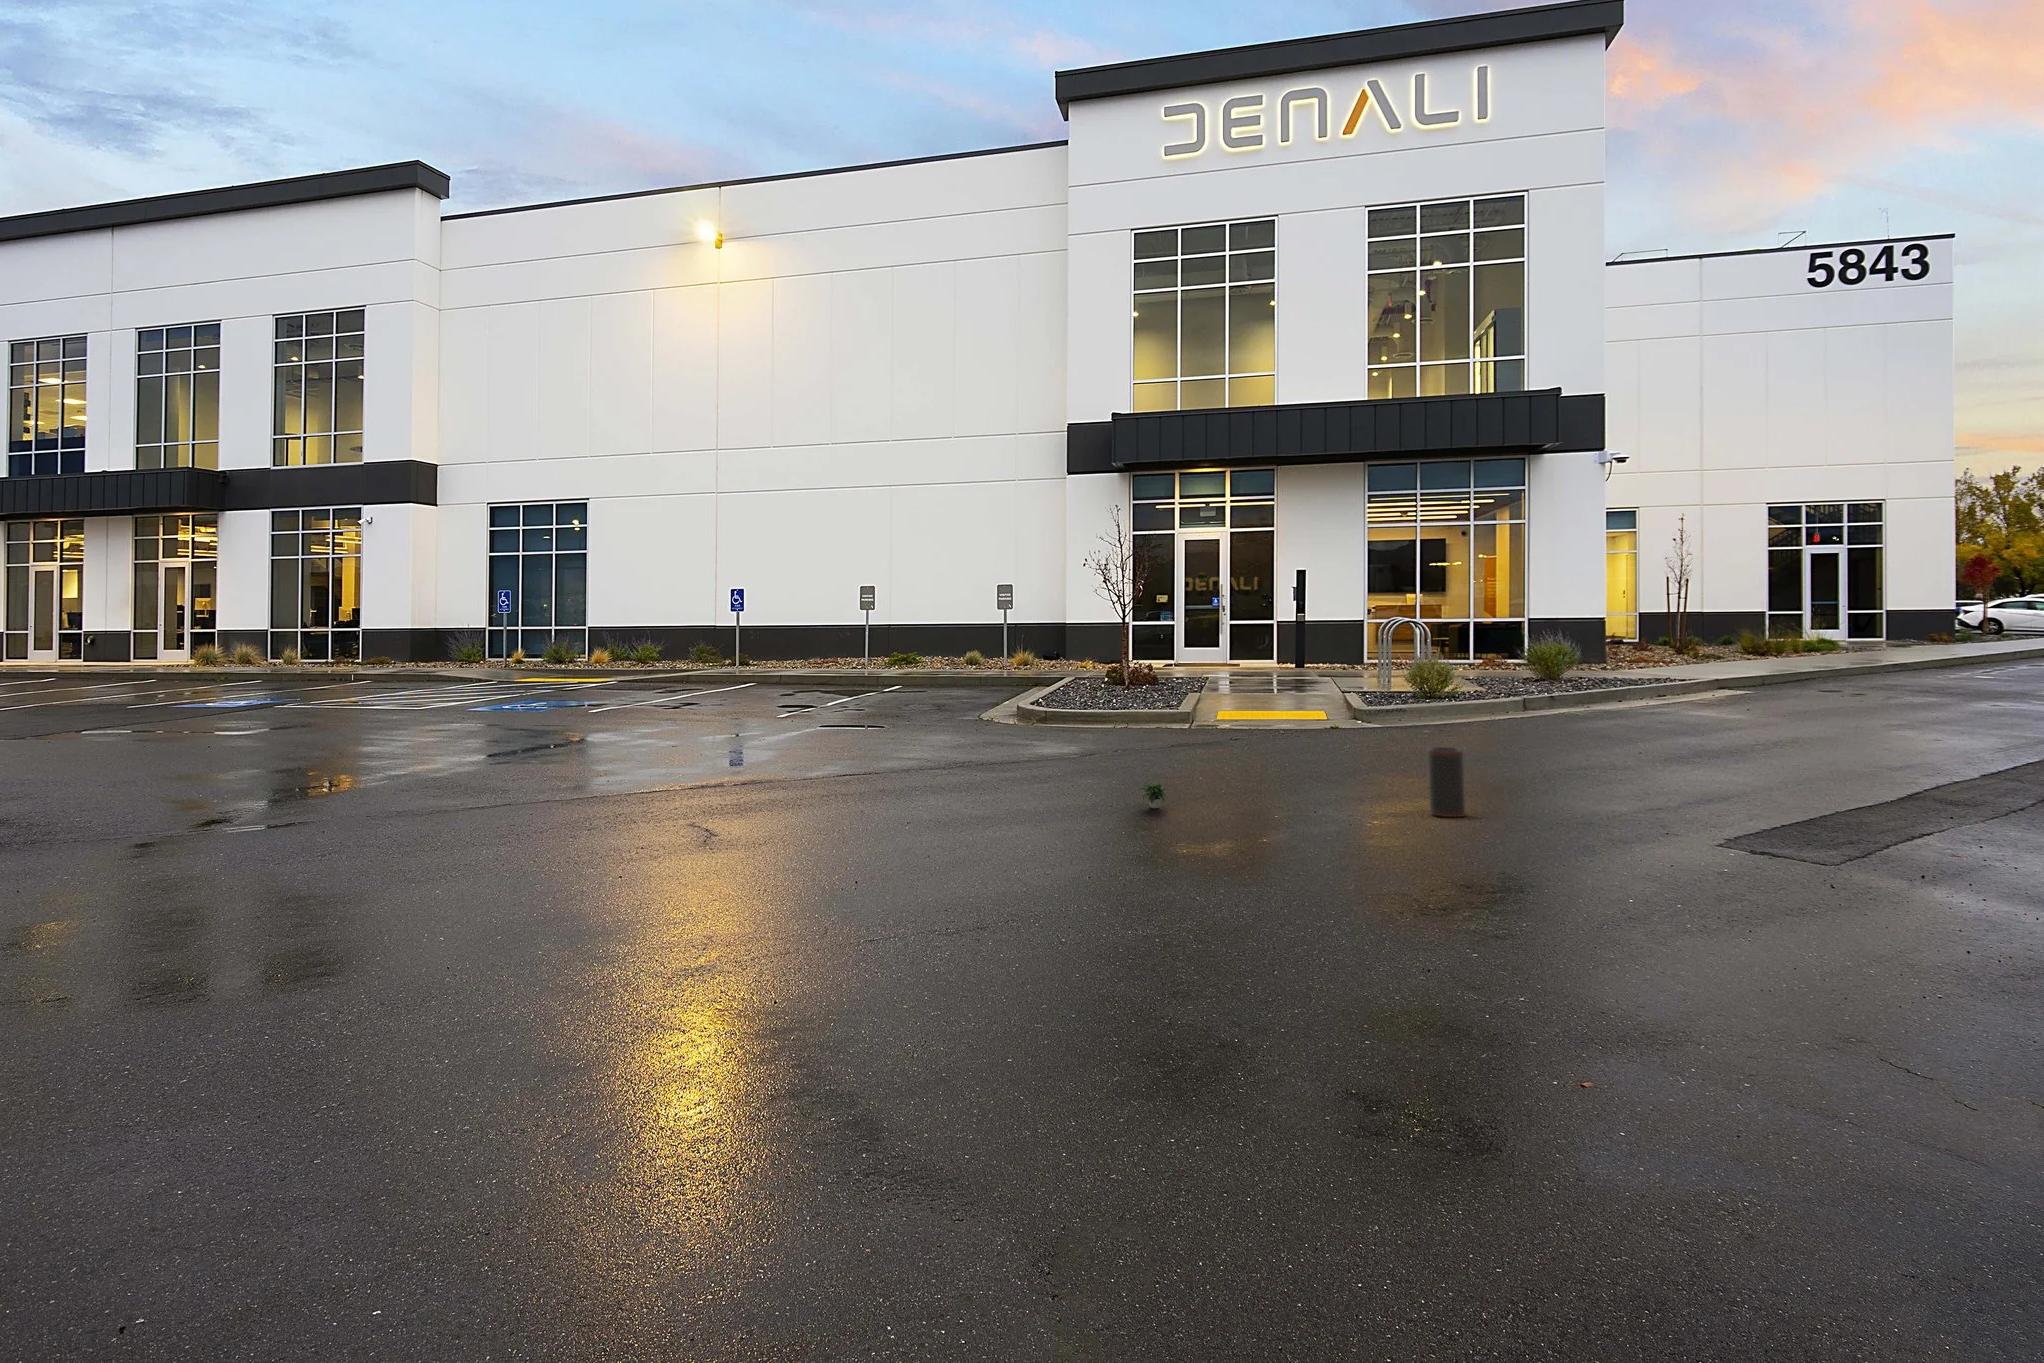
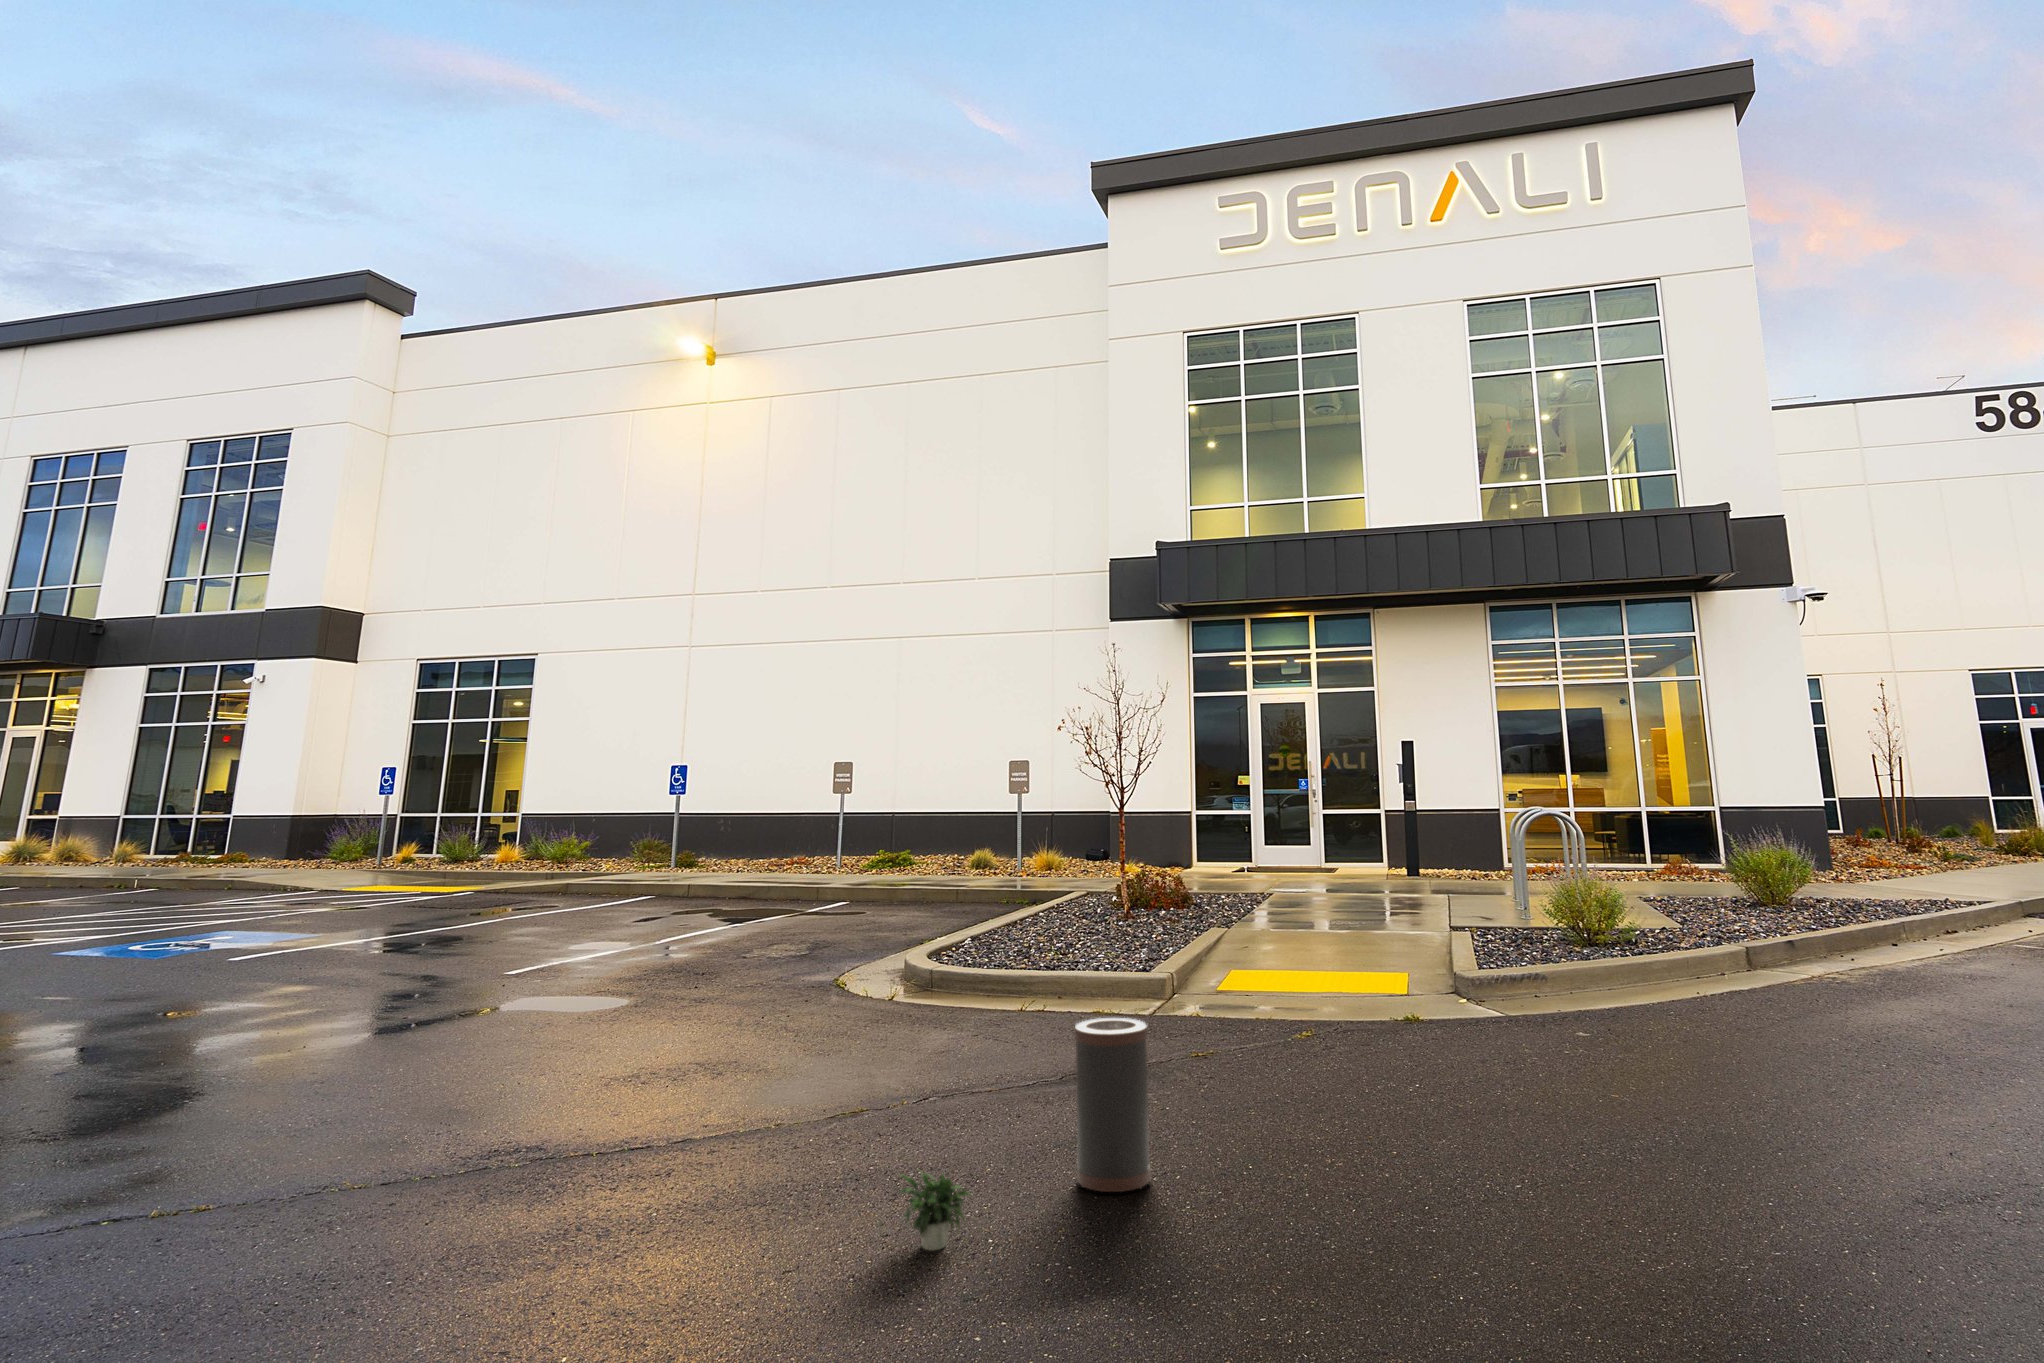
trash can: present [1428,747,1465,817] -> present [1075,1018,1150,1192]

